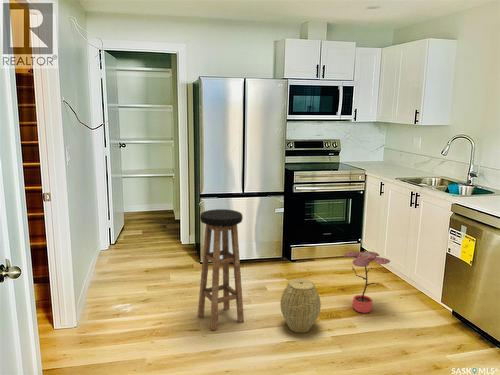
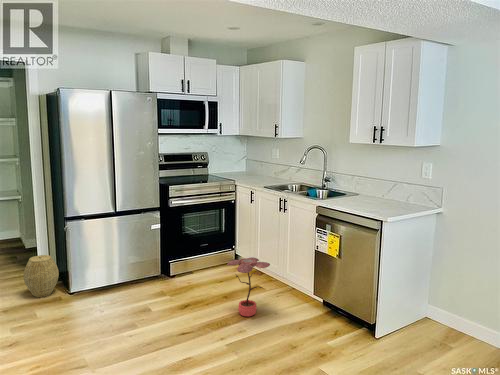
bar stool: present [198,209,244,330] -> none [79,231,134,363]
woven basket: present [280,279,321,333] -> present [24,255,59,297]

